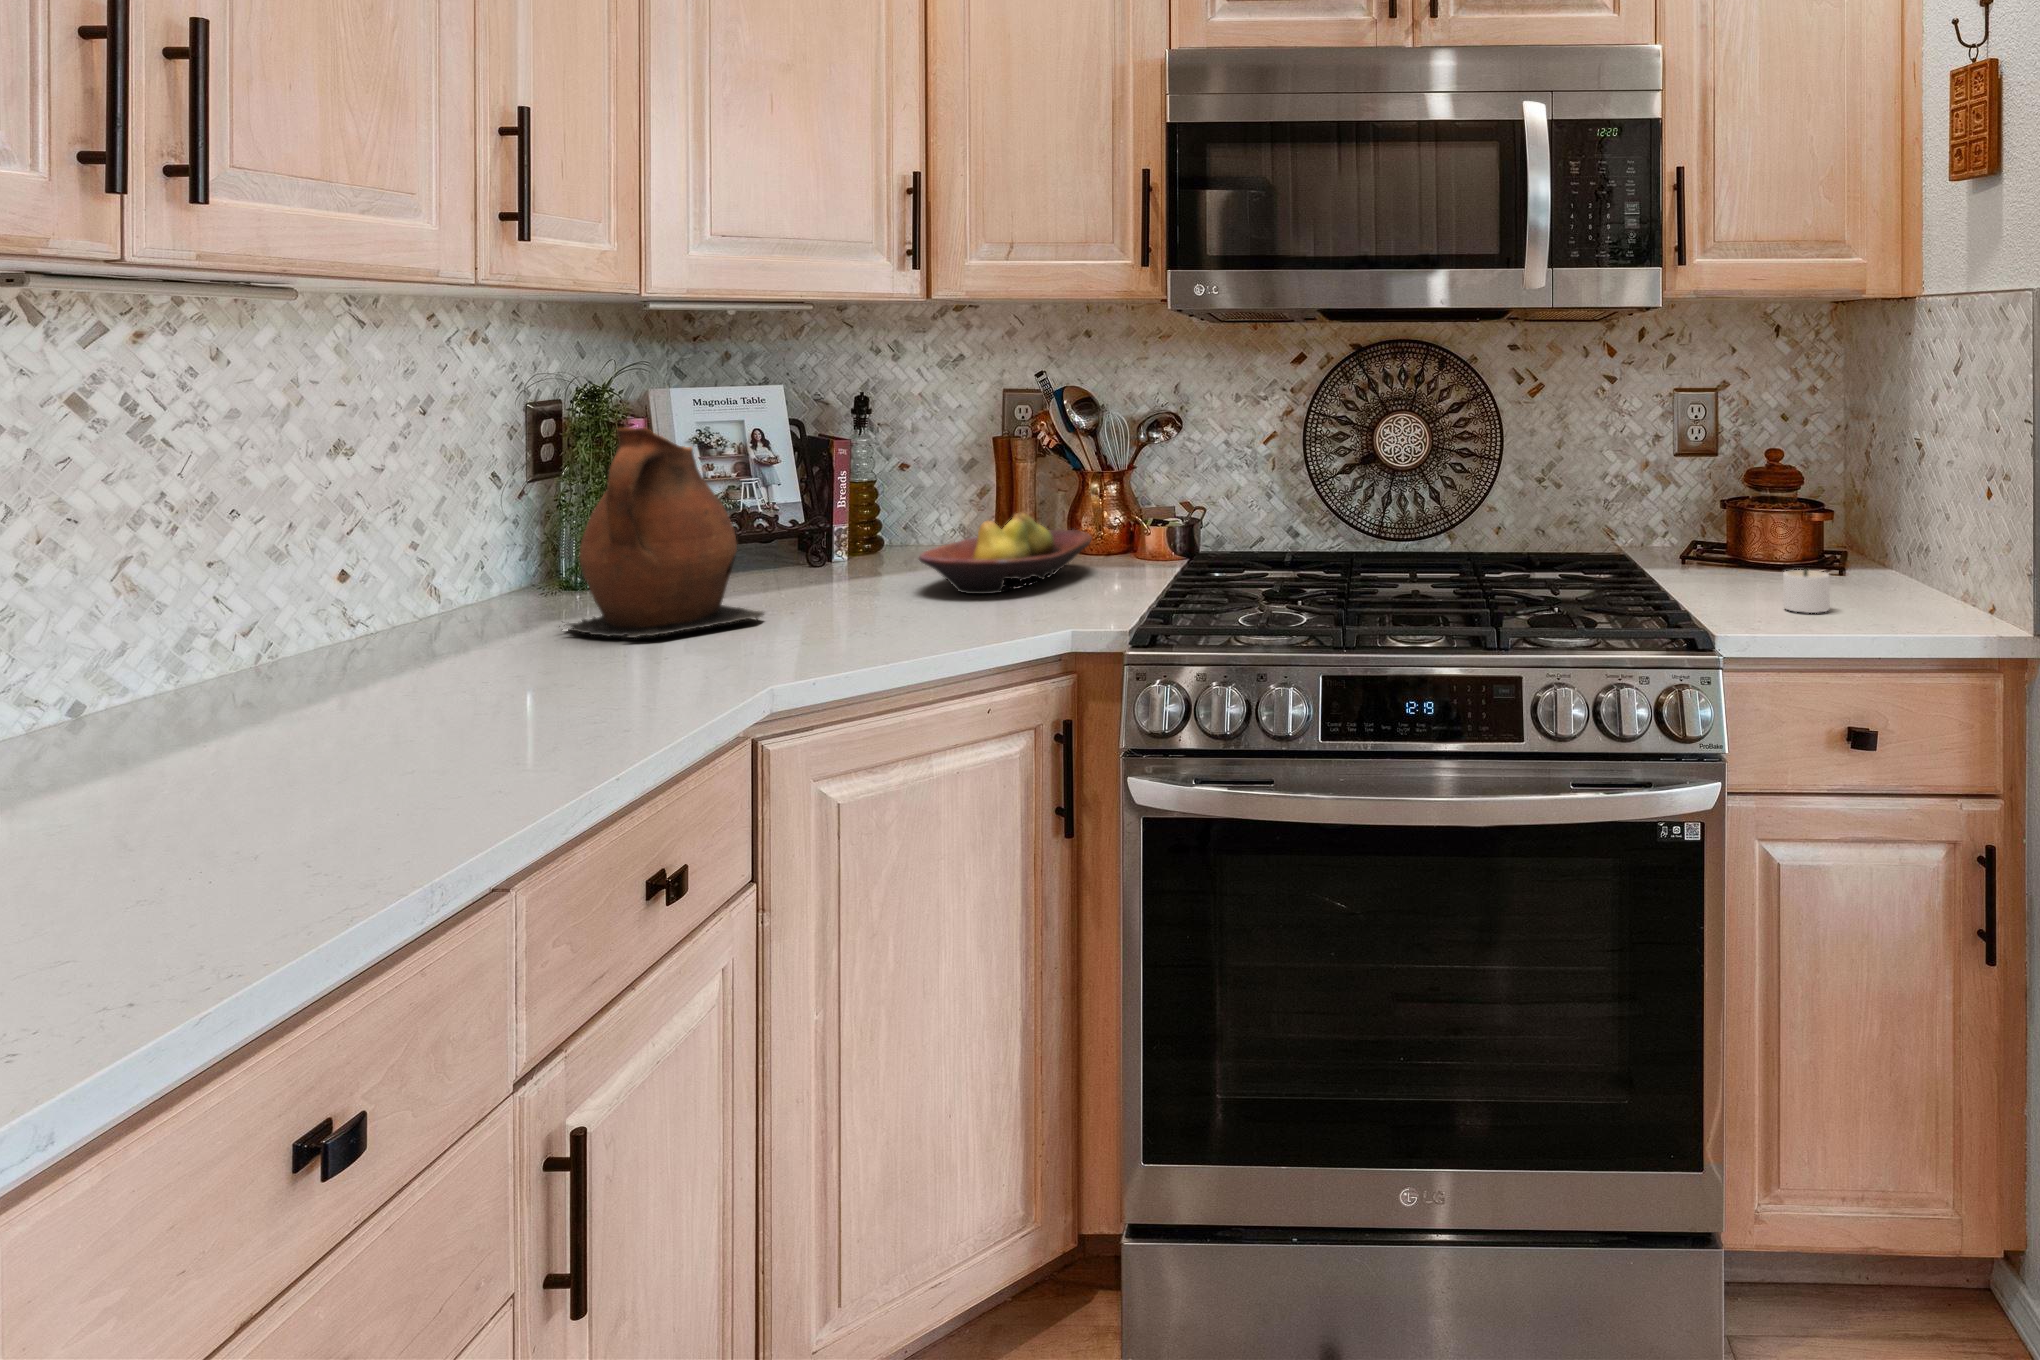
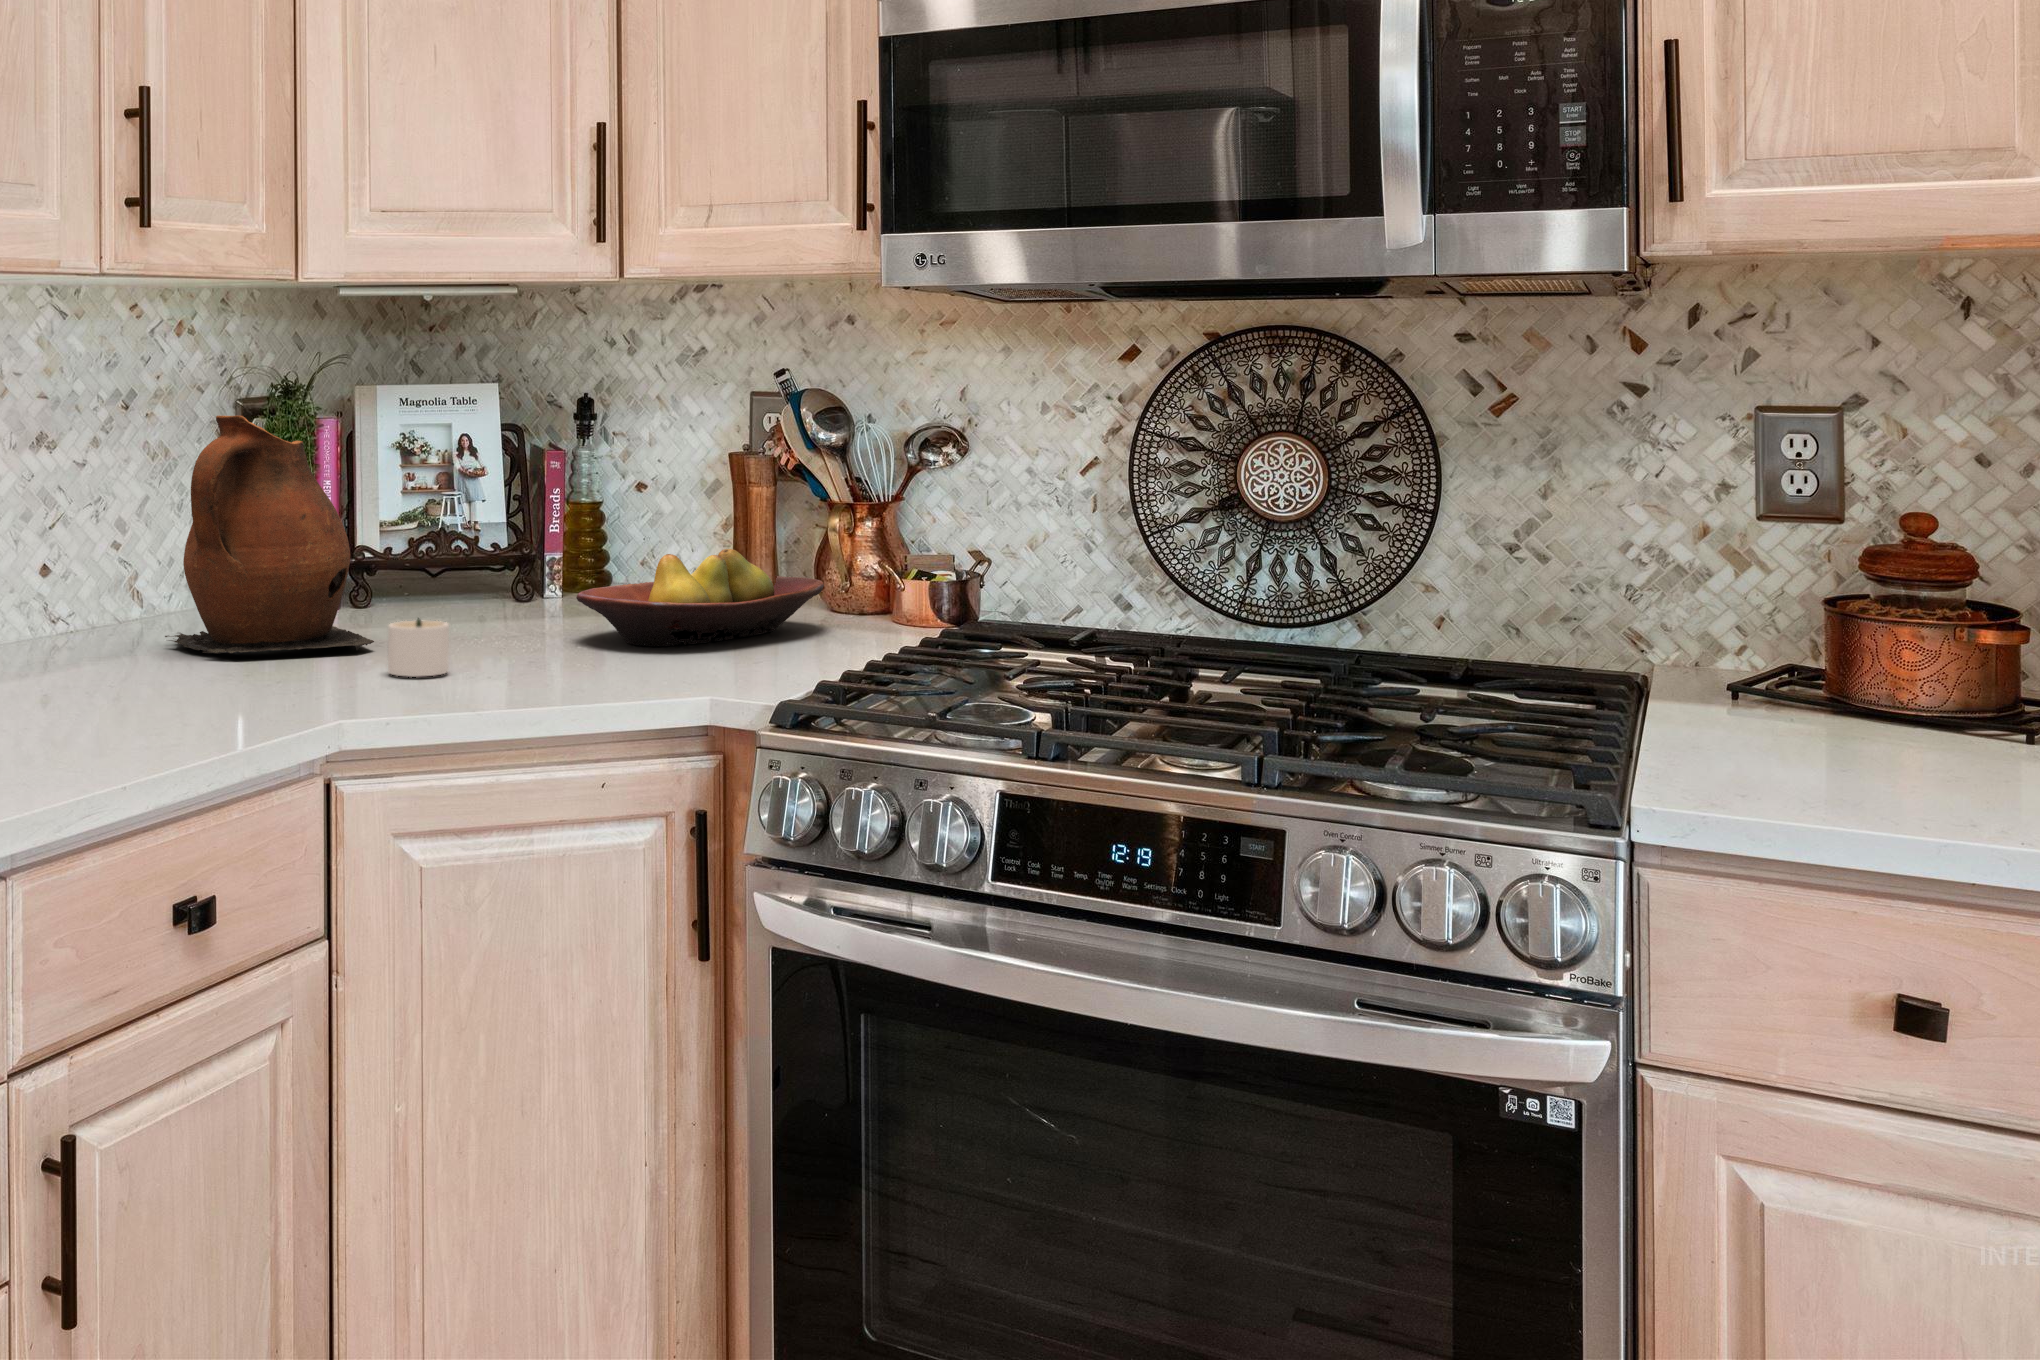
candle: present [1783,569,1830,613] -> present [388,619,449,677]

